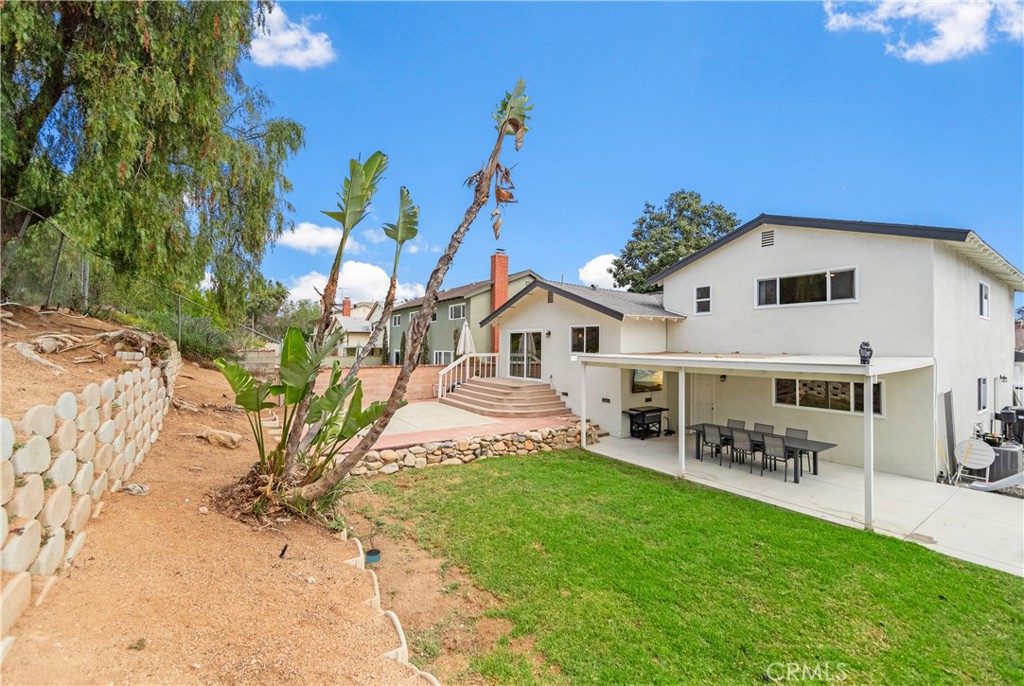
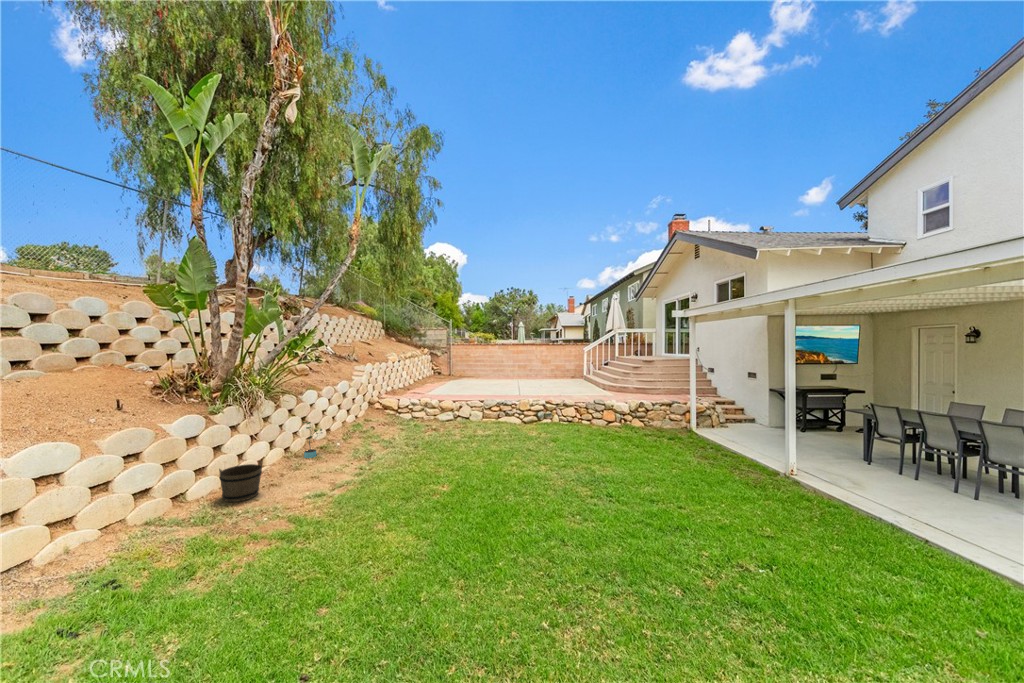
bucket: none [422,578,465,640] -> present [219,461,262,502]

